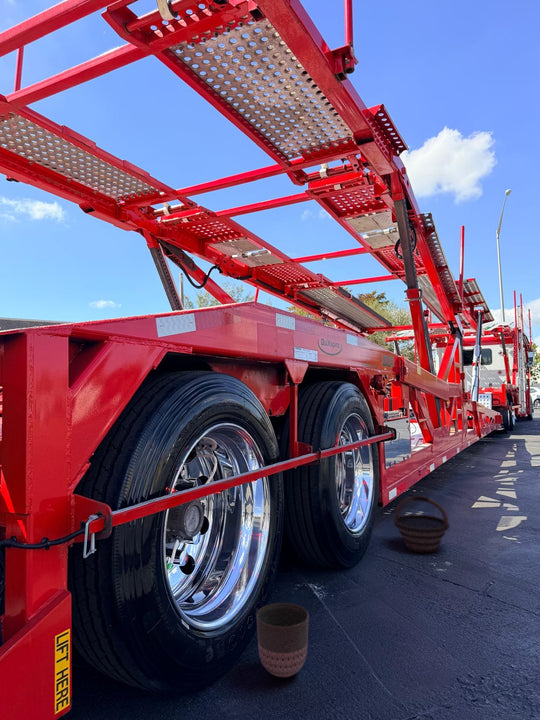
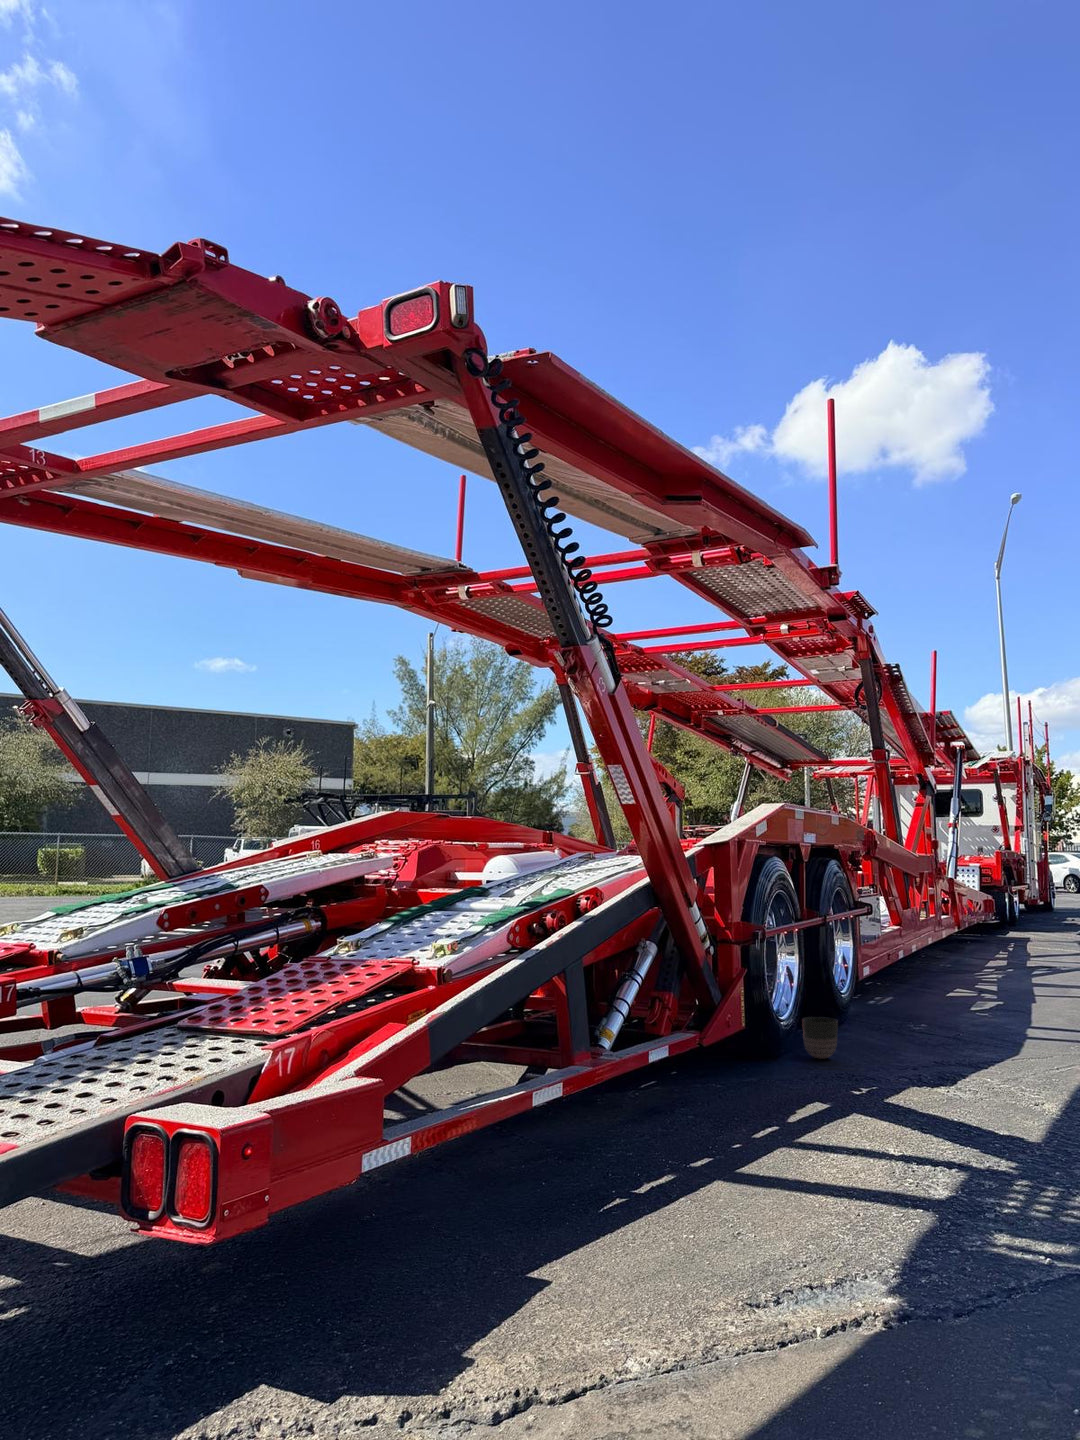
bucket: present [394,496,449,553] -> none [871,969,924,1021]

